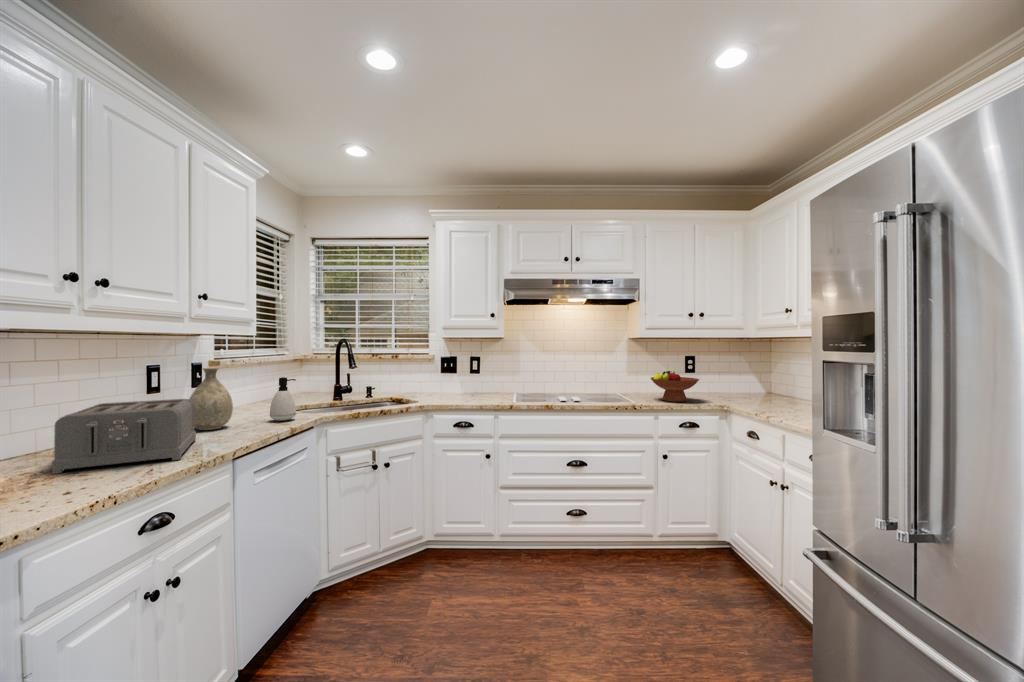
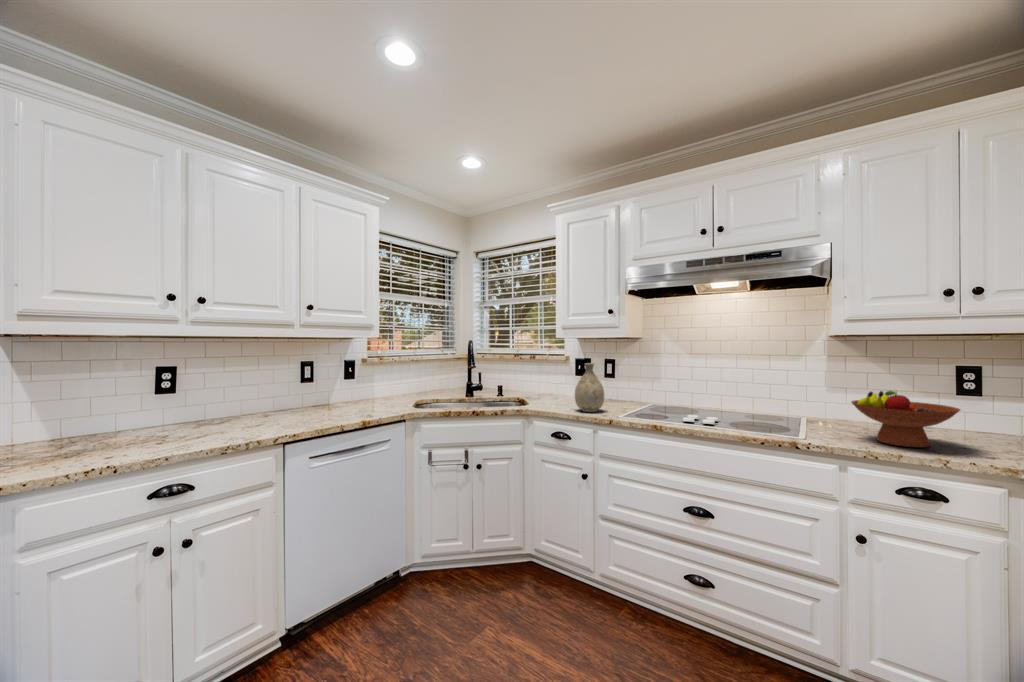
vase: present [189,368,233,430] -> present [575,363,604,412]
soap dispenser: present [270,377,296,421] -> none [374,374,395,412]
toaster: present [52,399,196,474] -> none [190,387,298,434]

